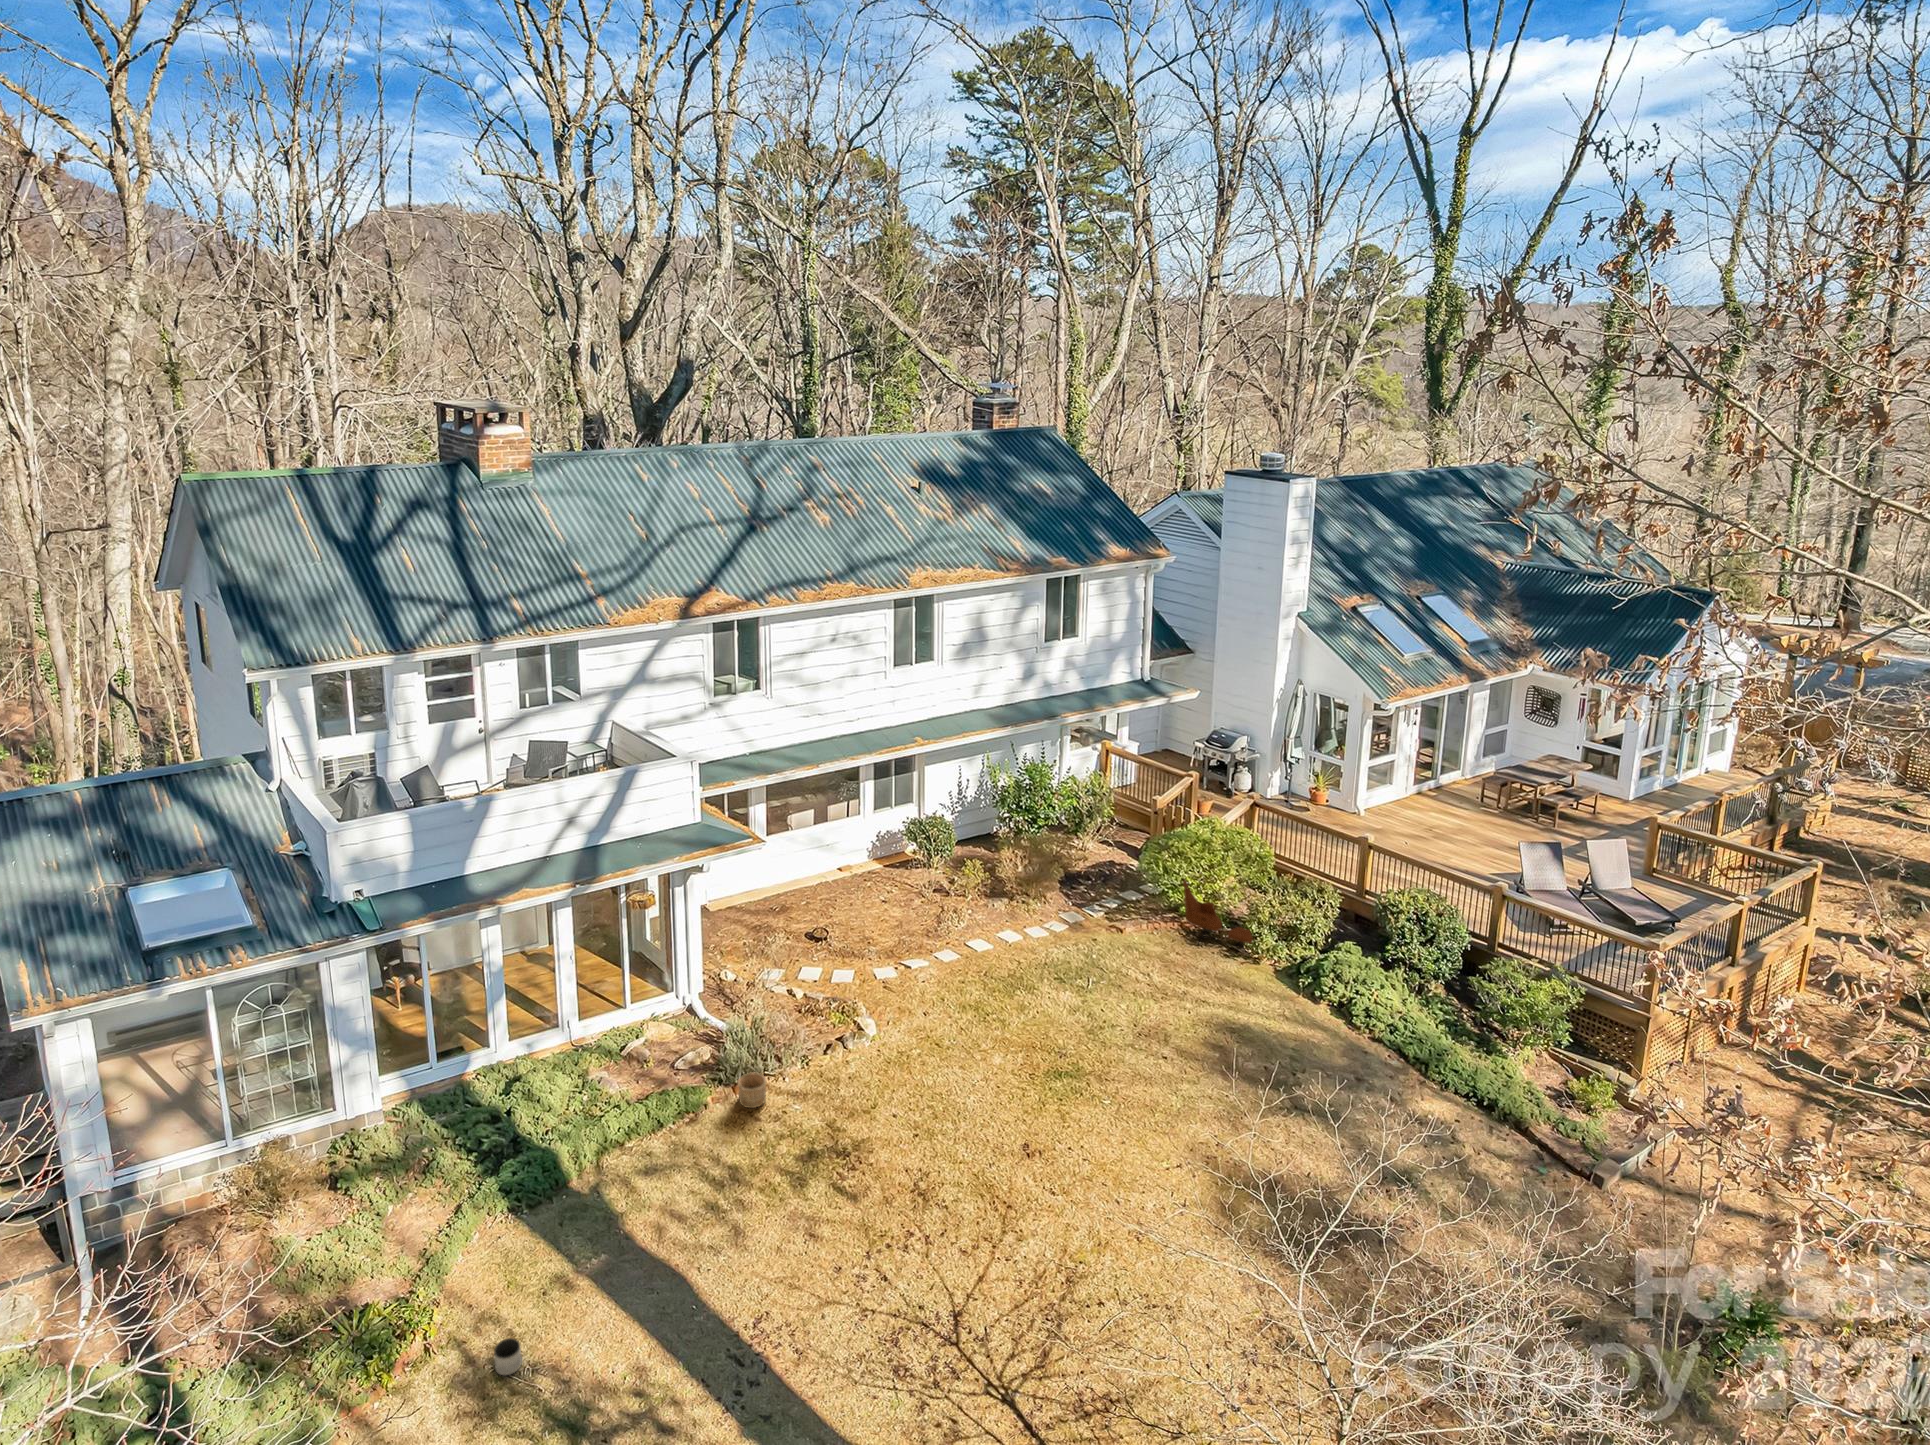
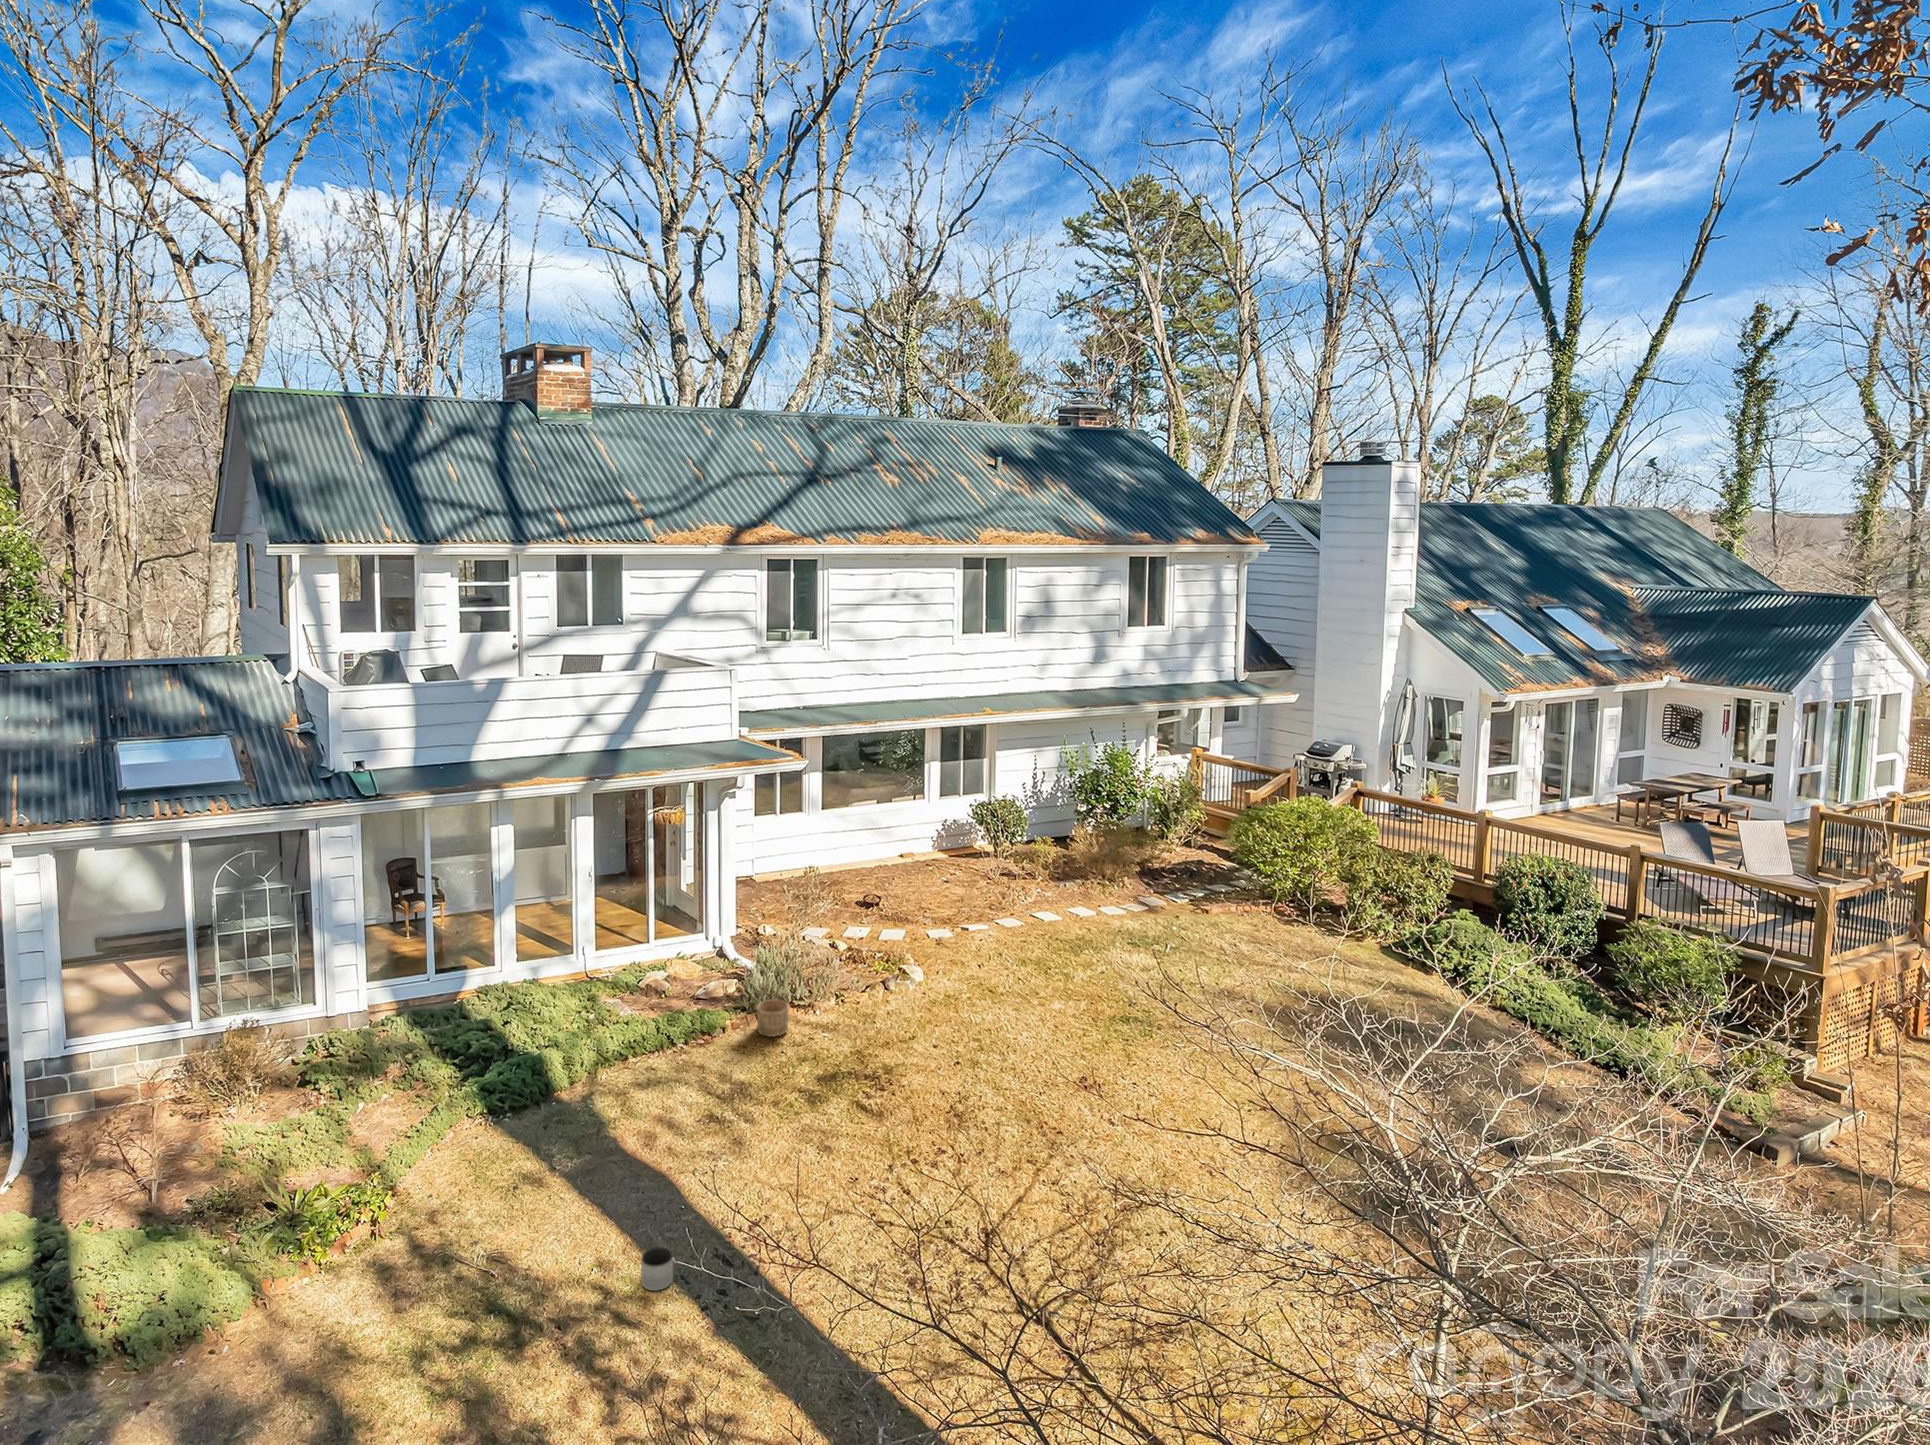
lounge chair: present [1183,880,1253,949] -> none [1277,851,1361,939]
planter: present [494,1338,522,1375] -> present [641,1247,673,1291]

